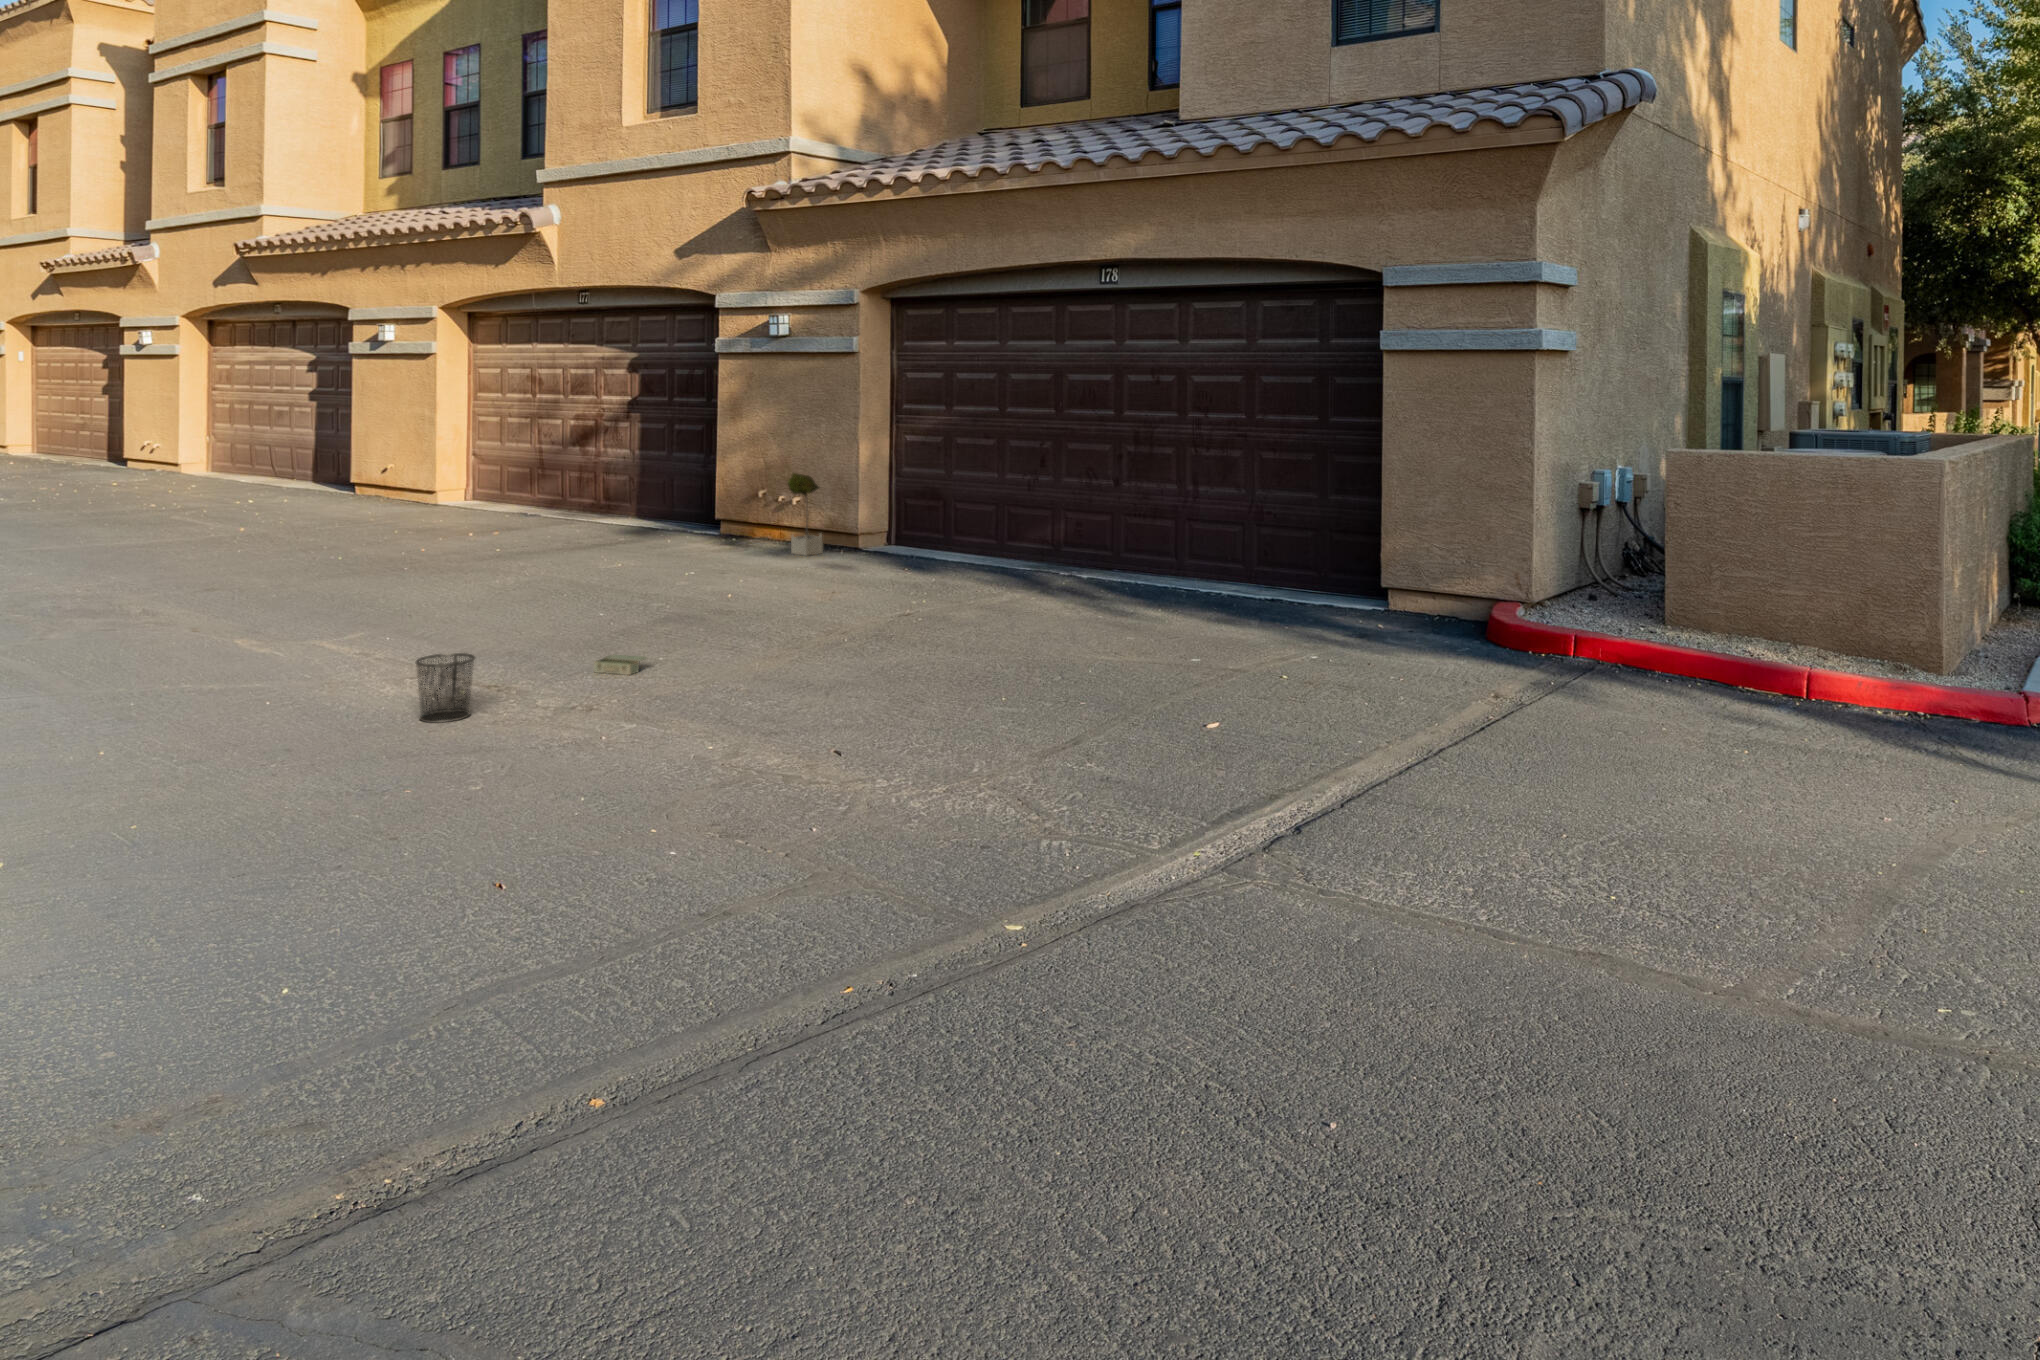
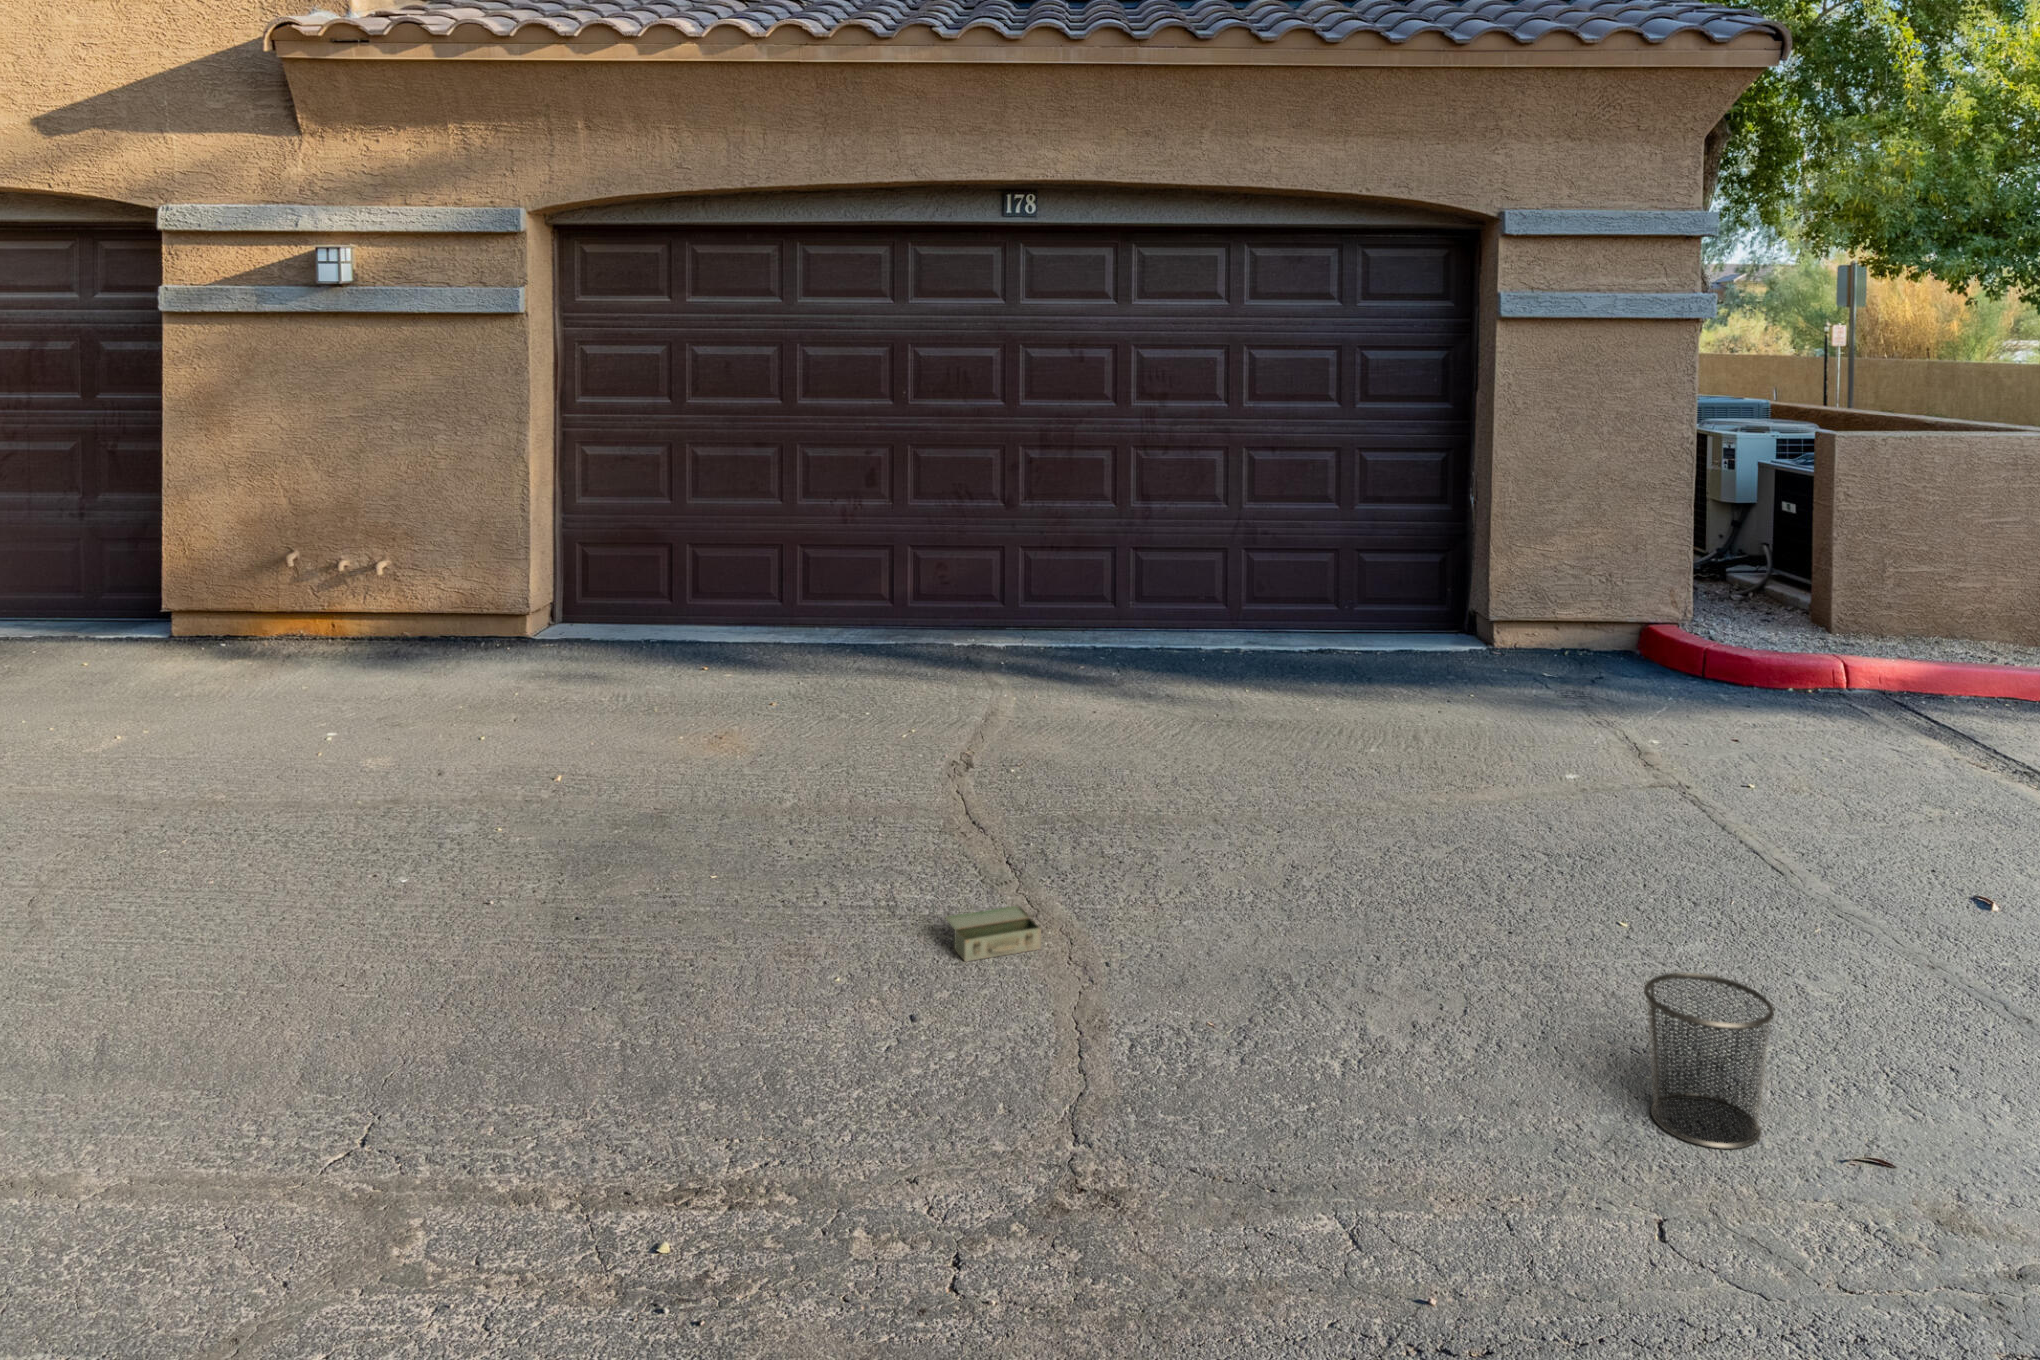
potted tree: present [788,473,823,556] -> none [391,516,456,655]
waste bin: present [415,653,475,723] -> present [1644,973,1774,1149]

